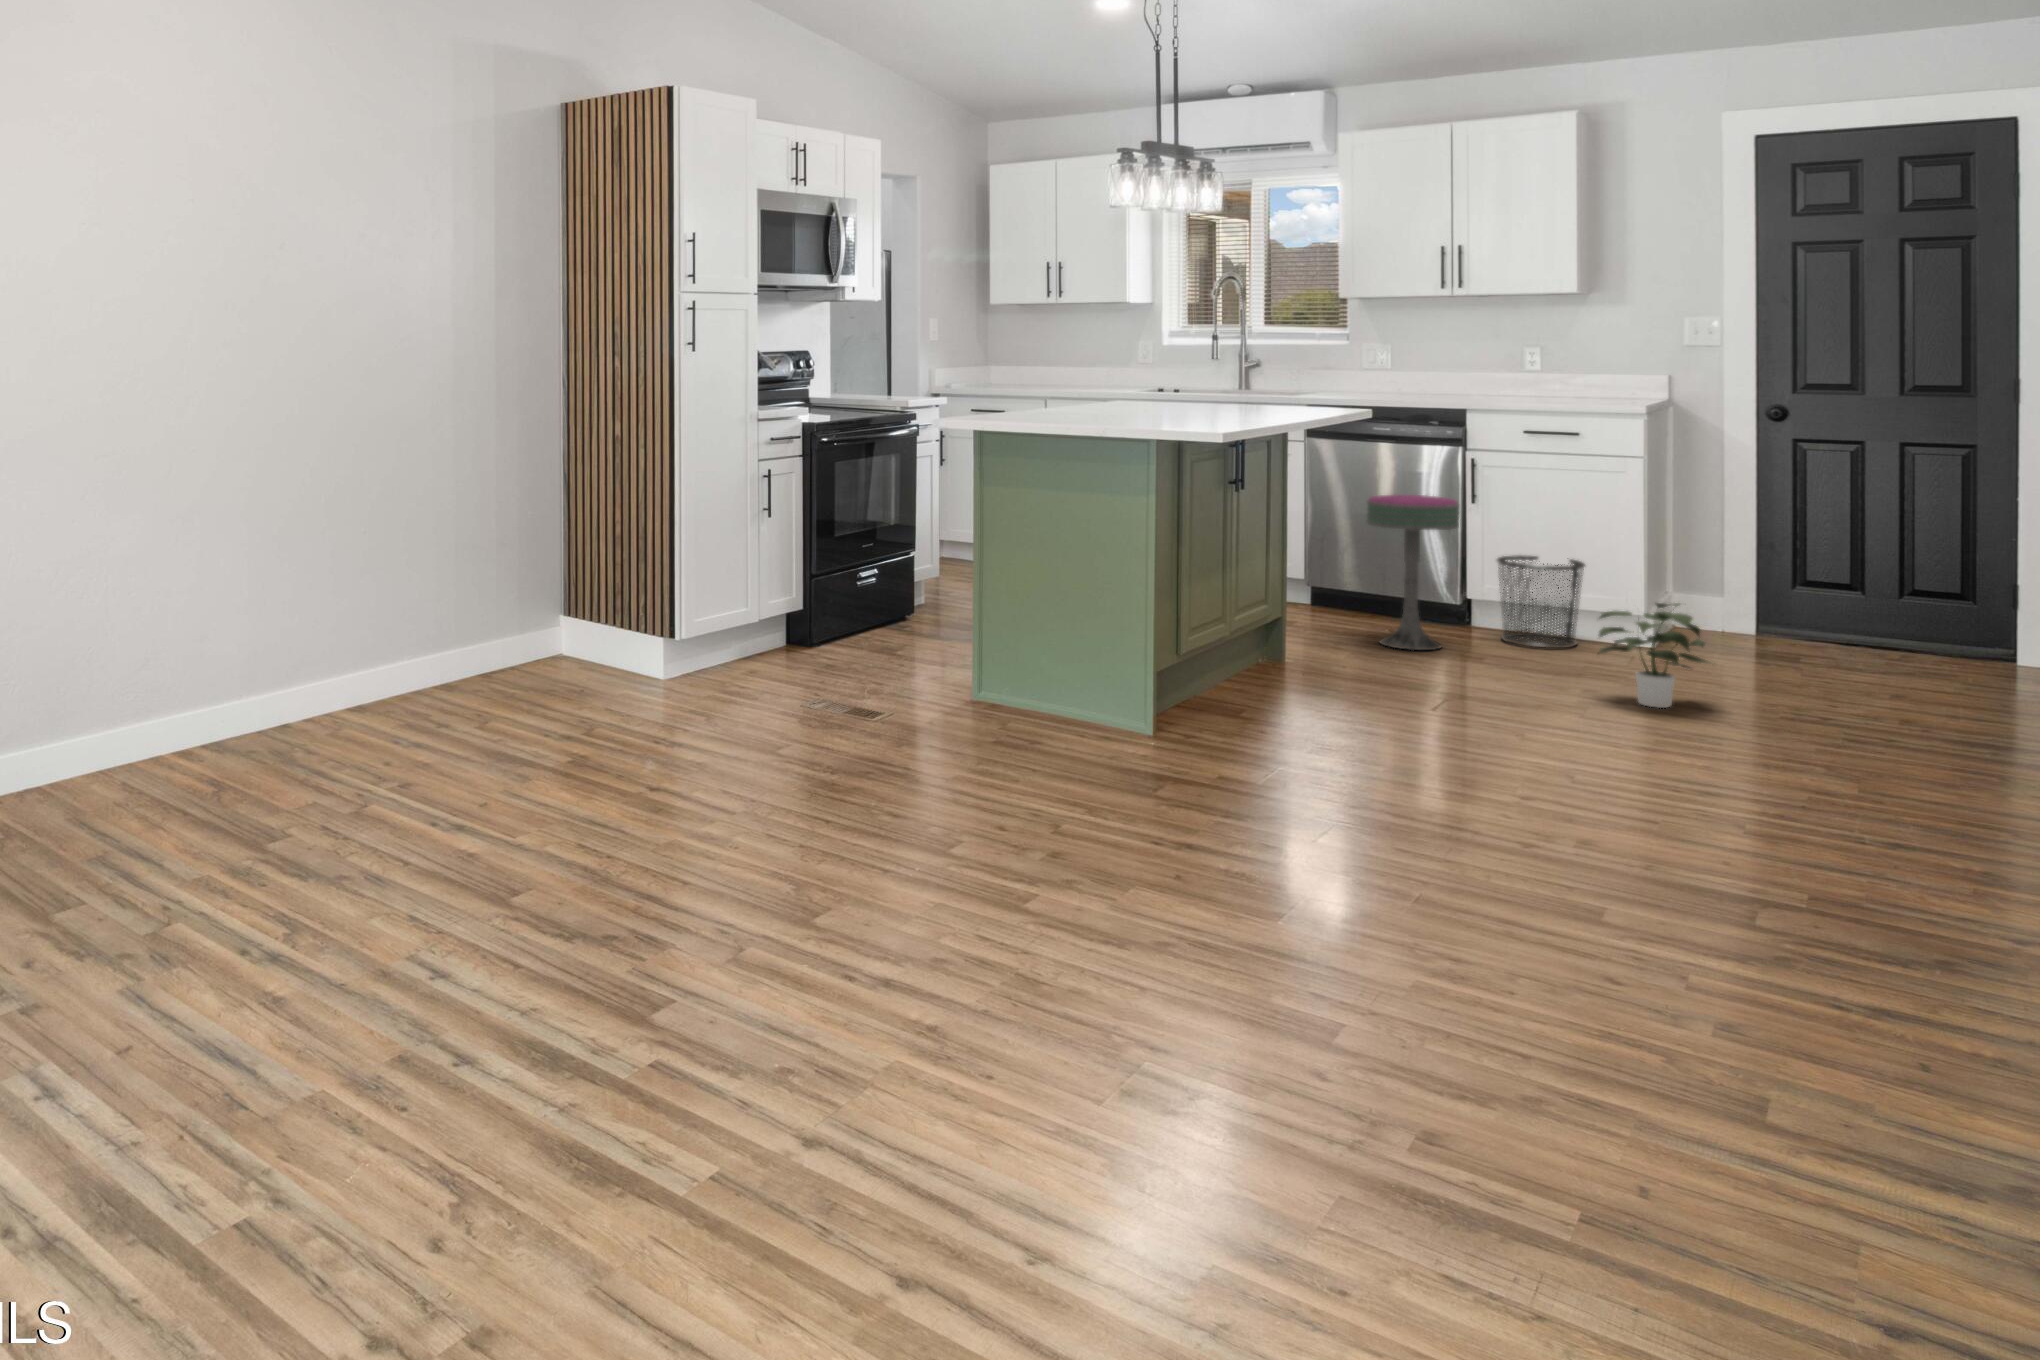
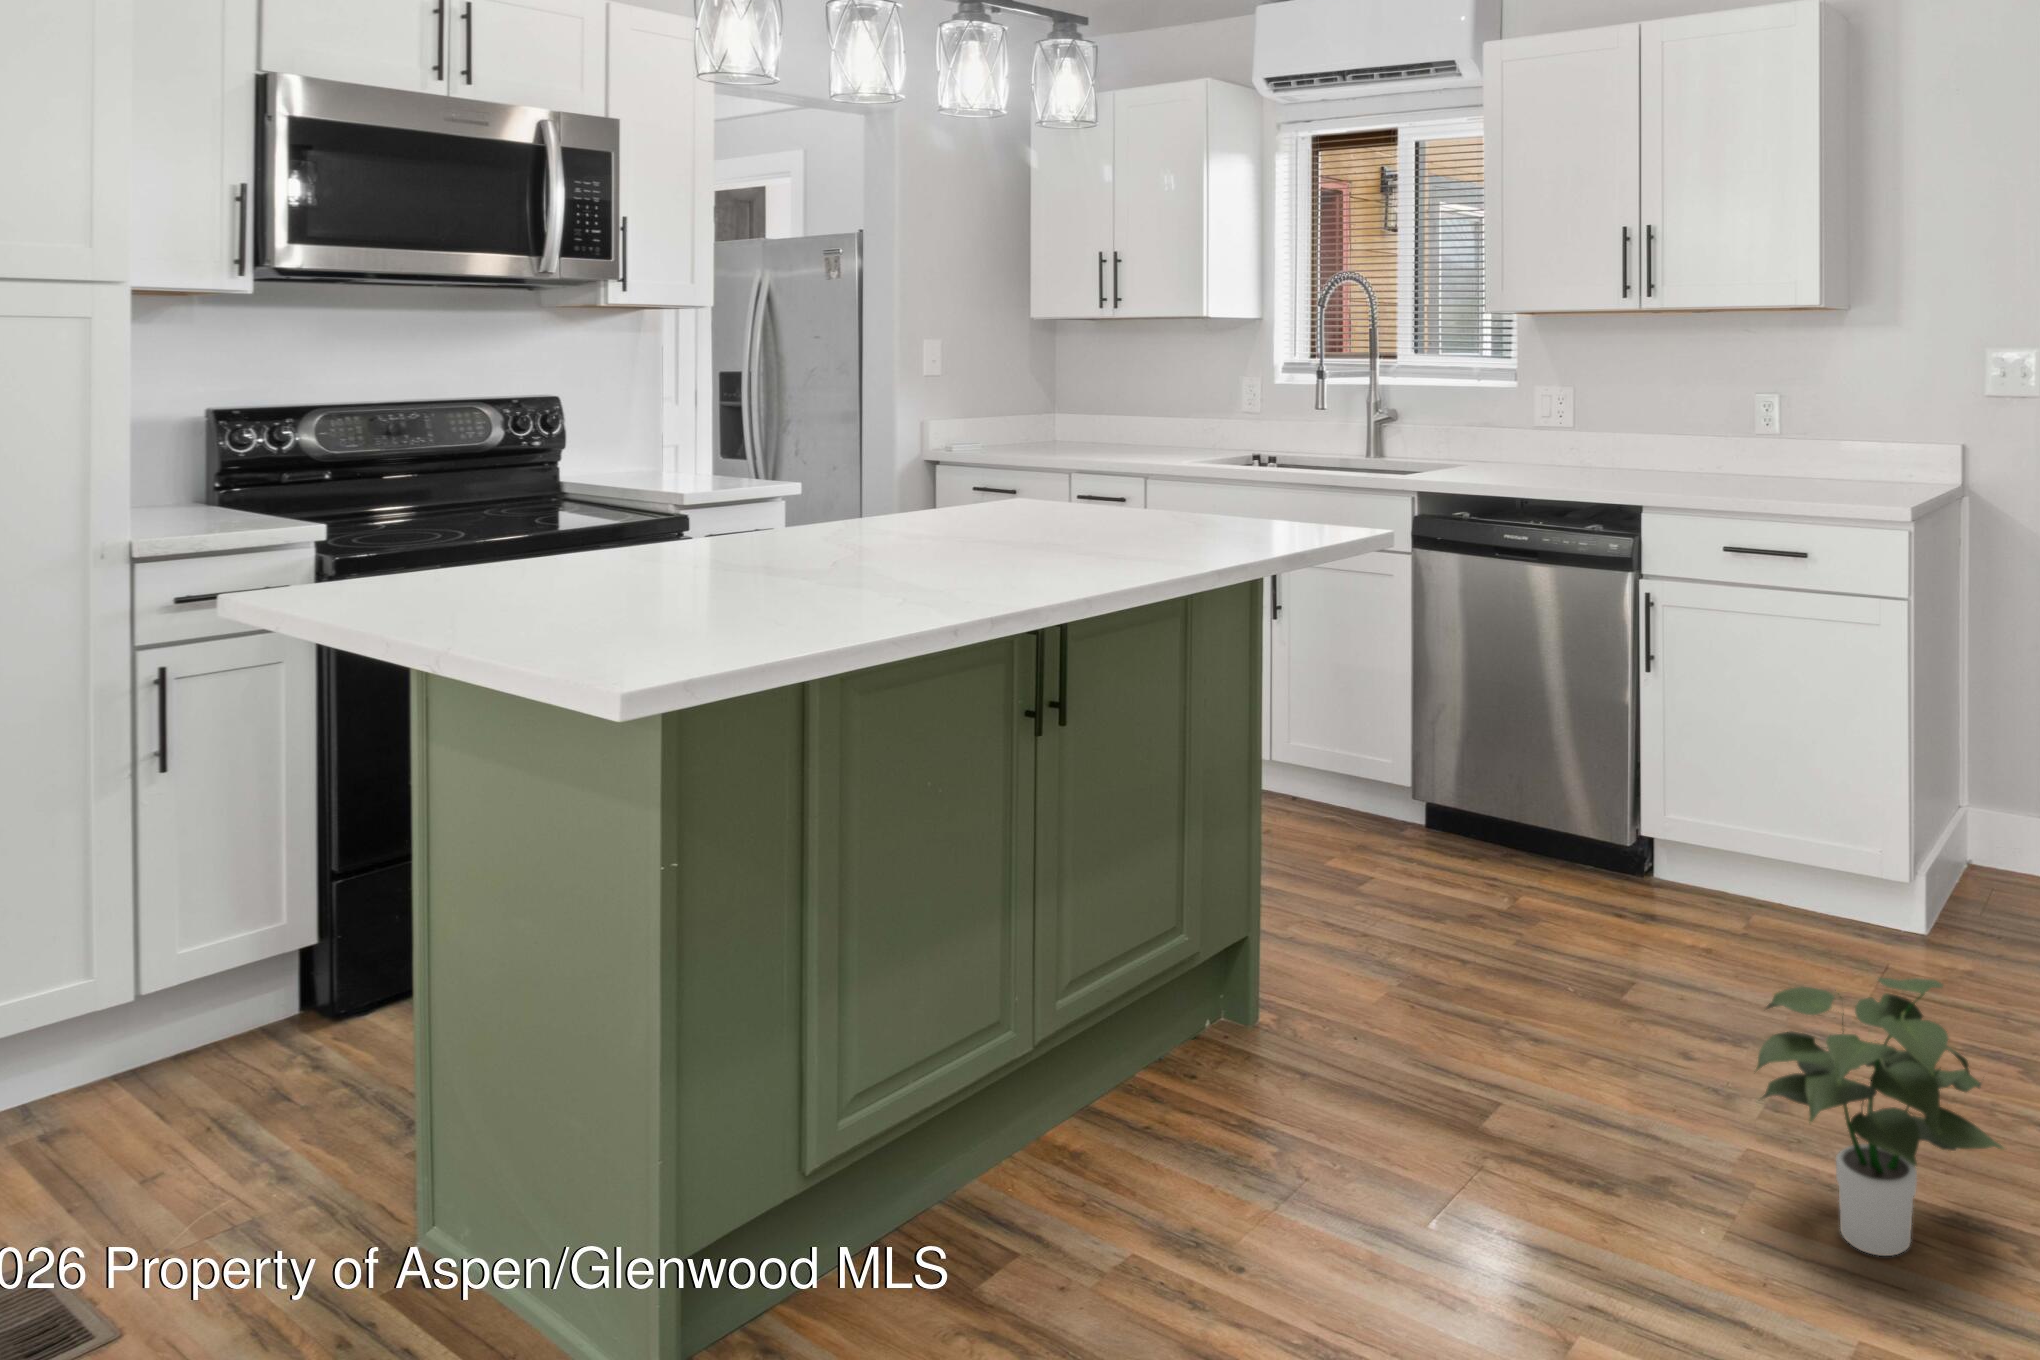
bar stool: present [1367,495,1459,650] -> none [1419,668,1580,997]
waste bin: present [1497,555,1585,648] -> none [1659,783,1810,984]

